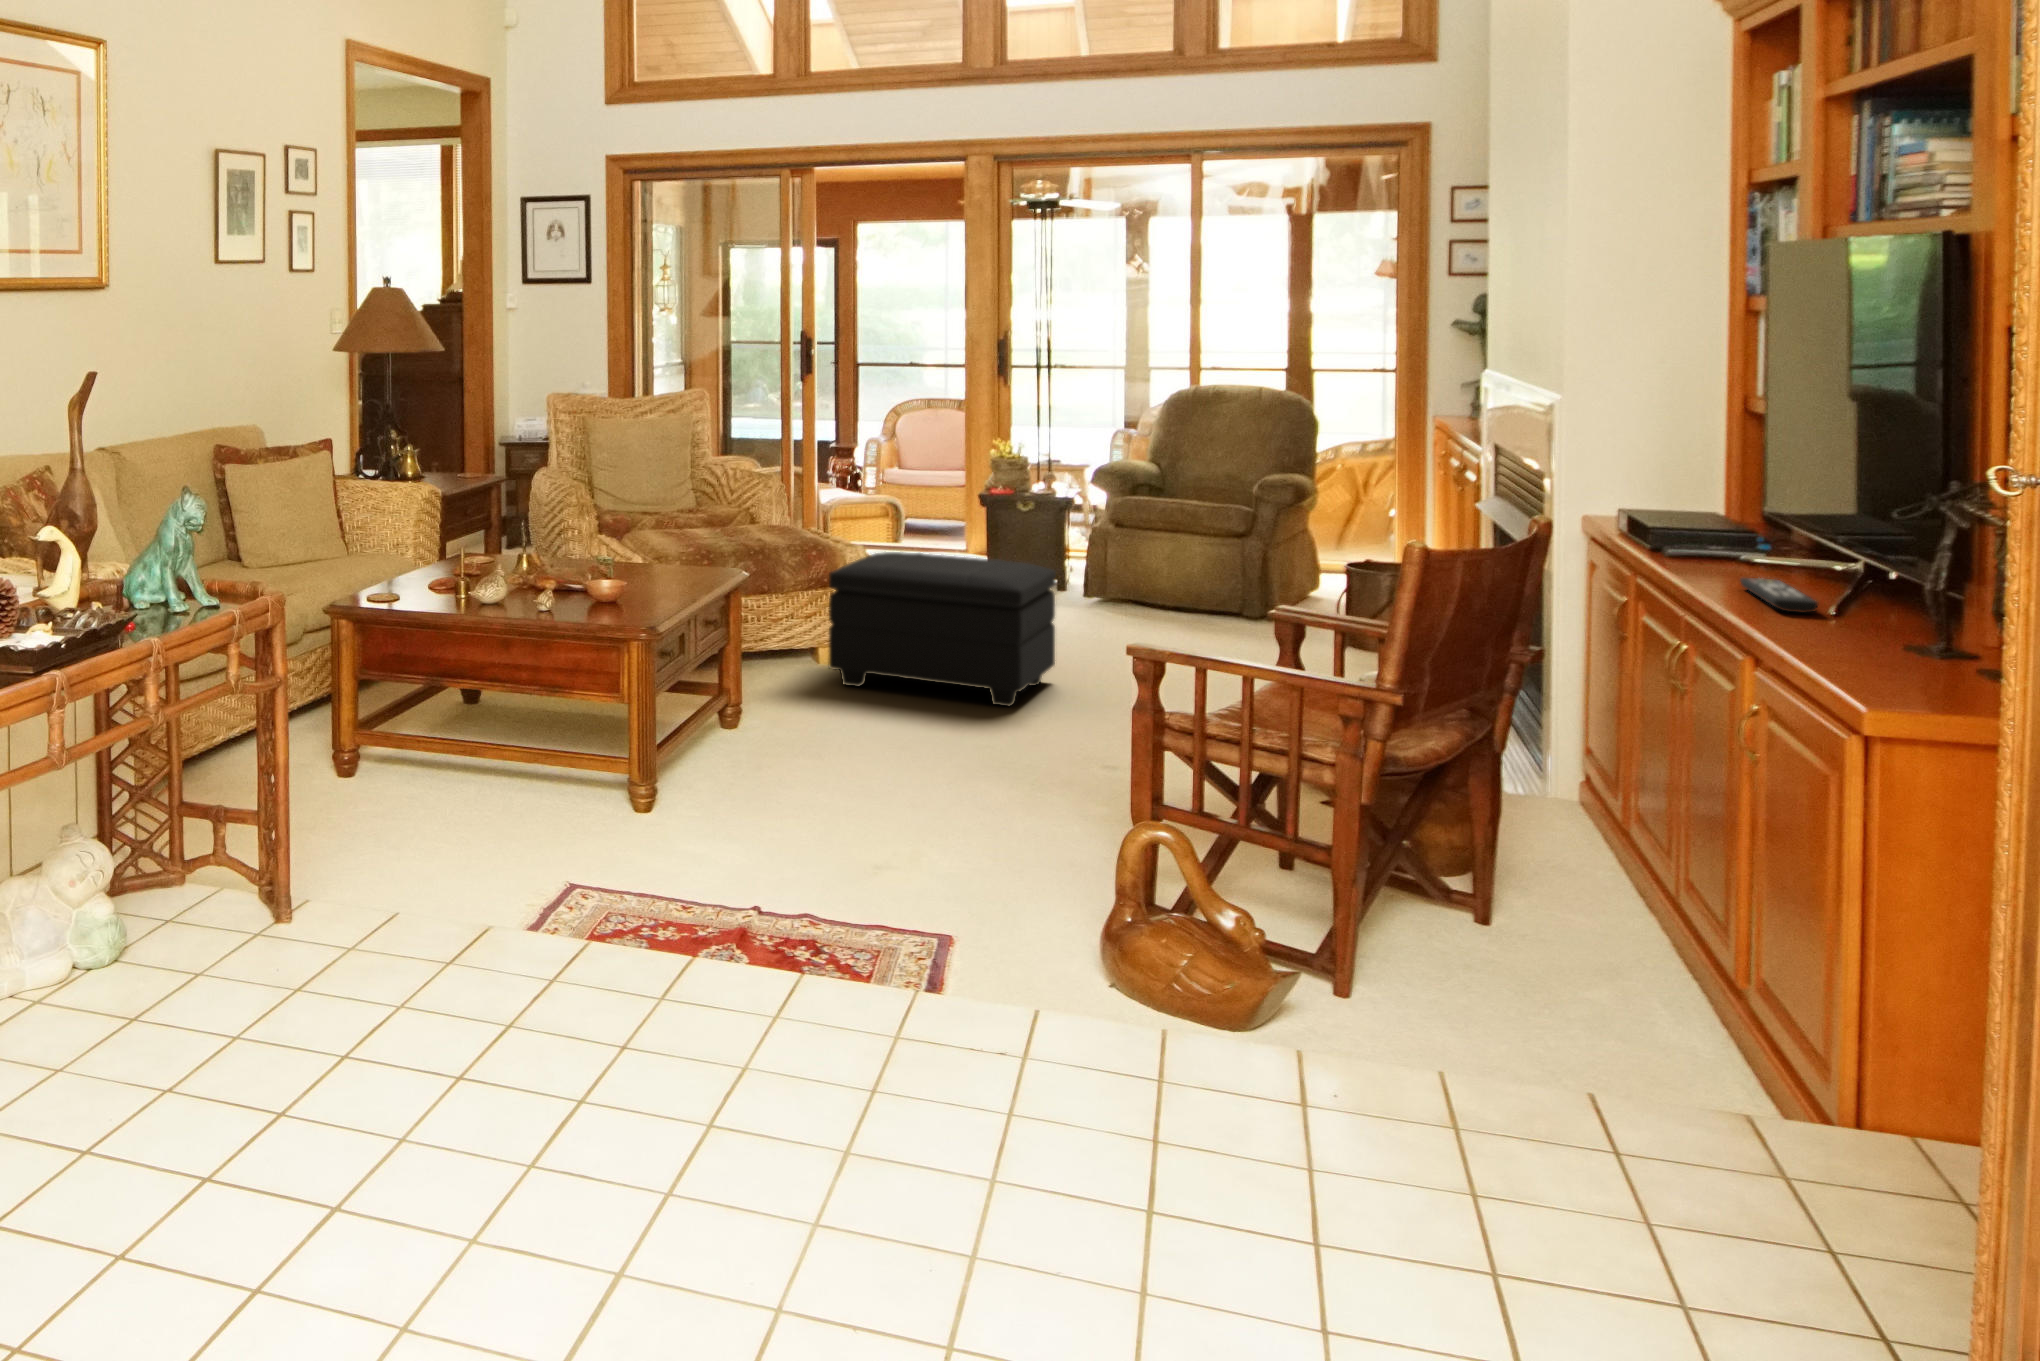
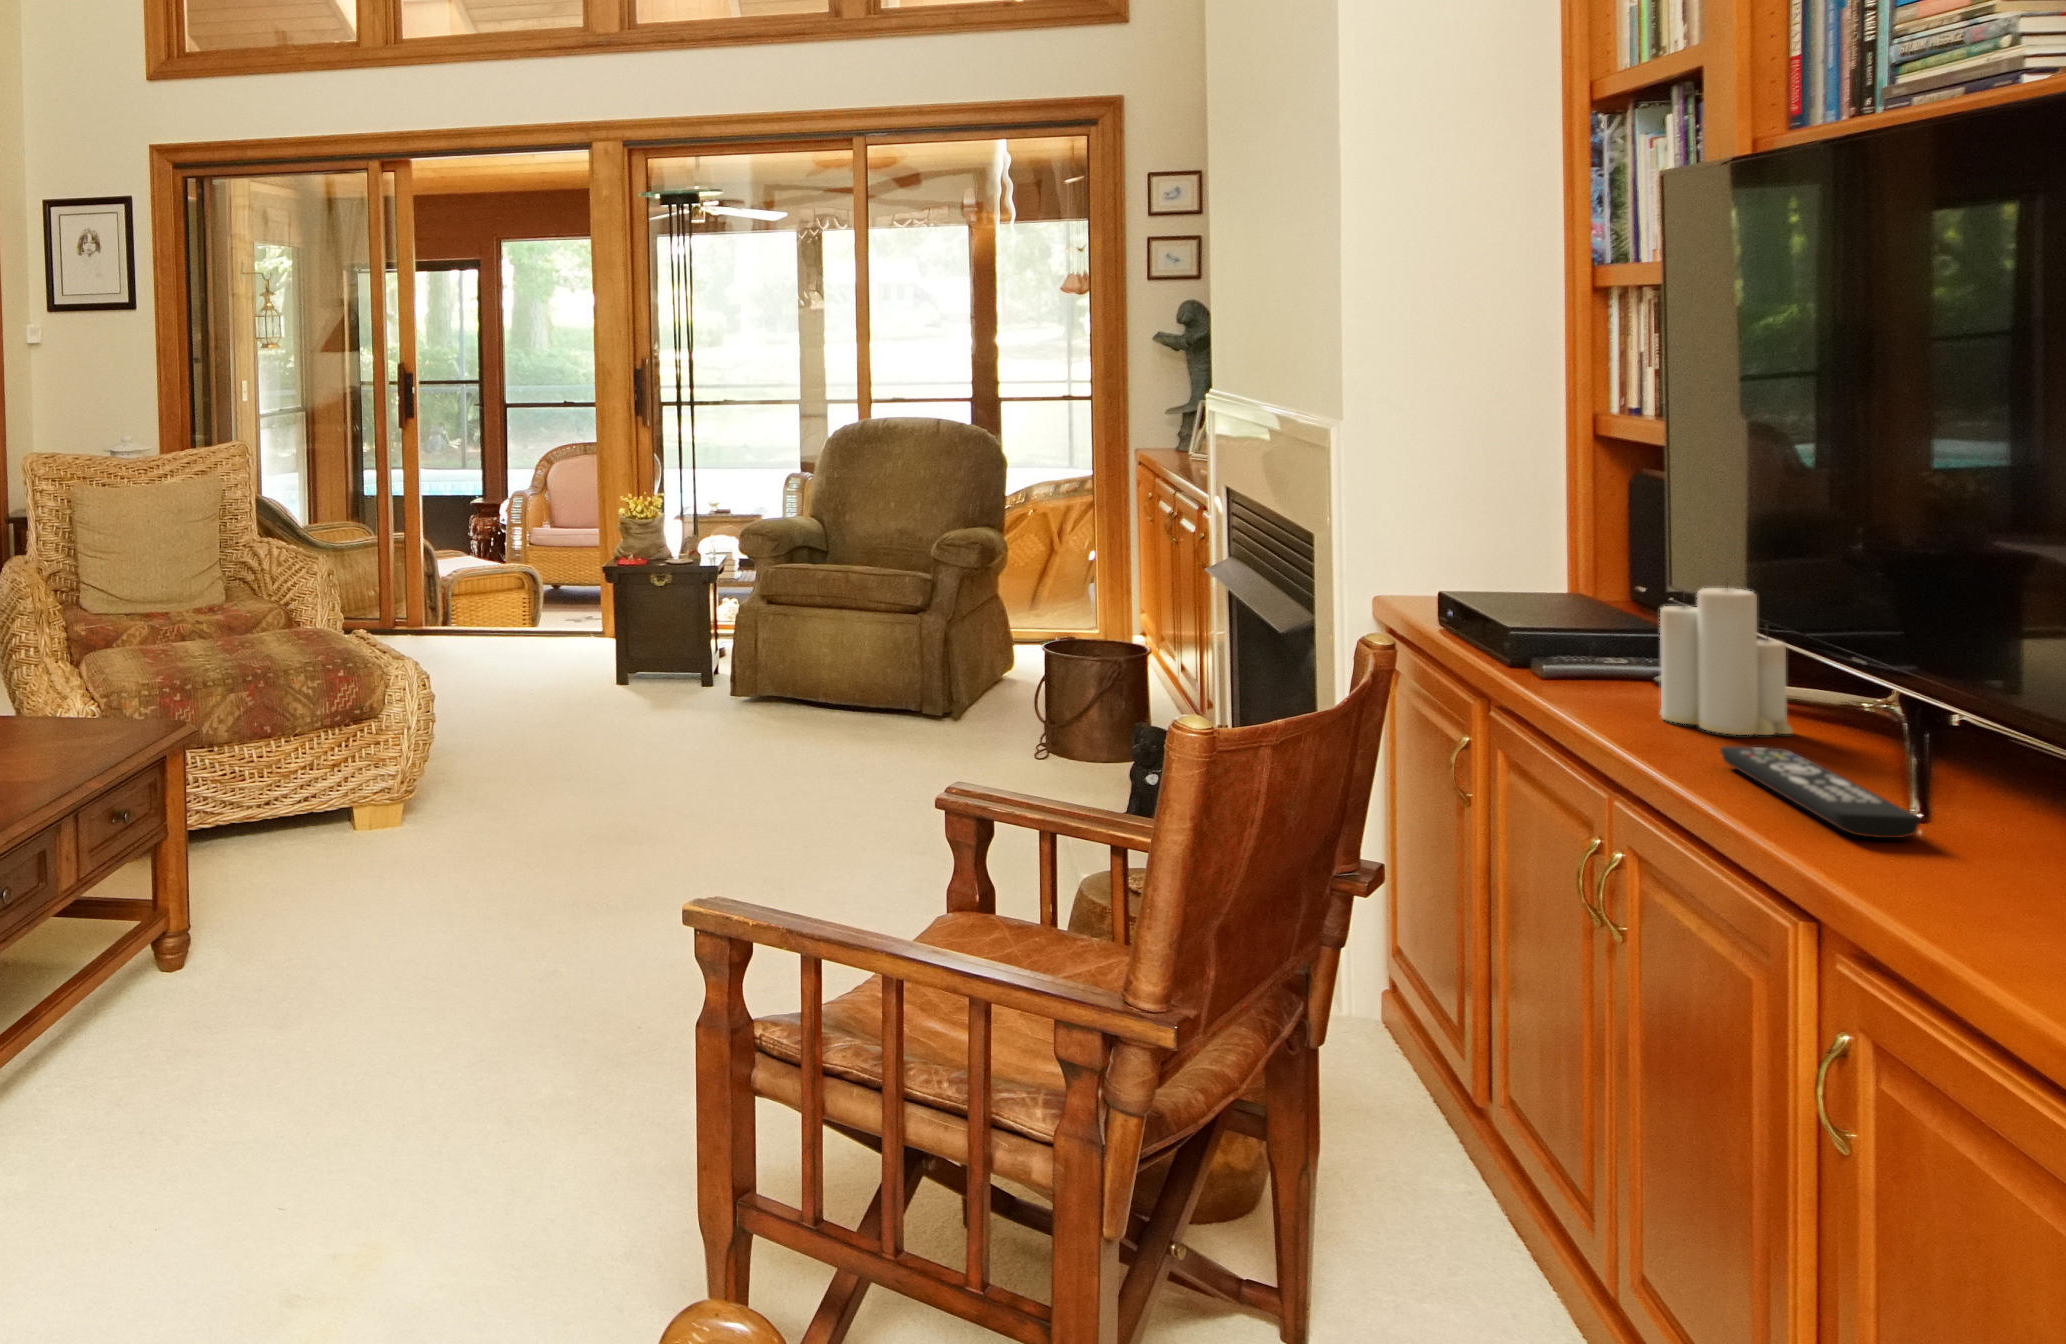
candle: none [1726,486,1801,579] -> present [1660,586,1792,735]
footstool: present [829,552,1056,706] -> none [355,666,675,889]

